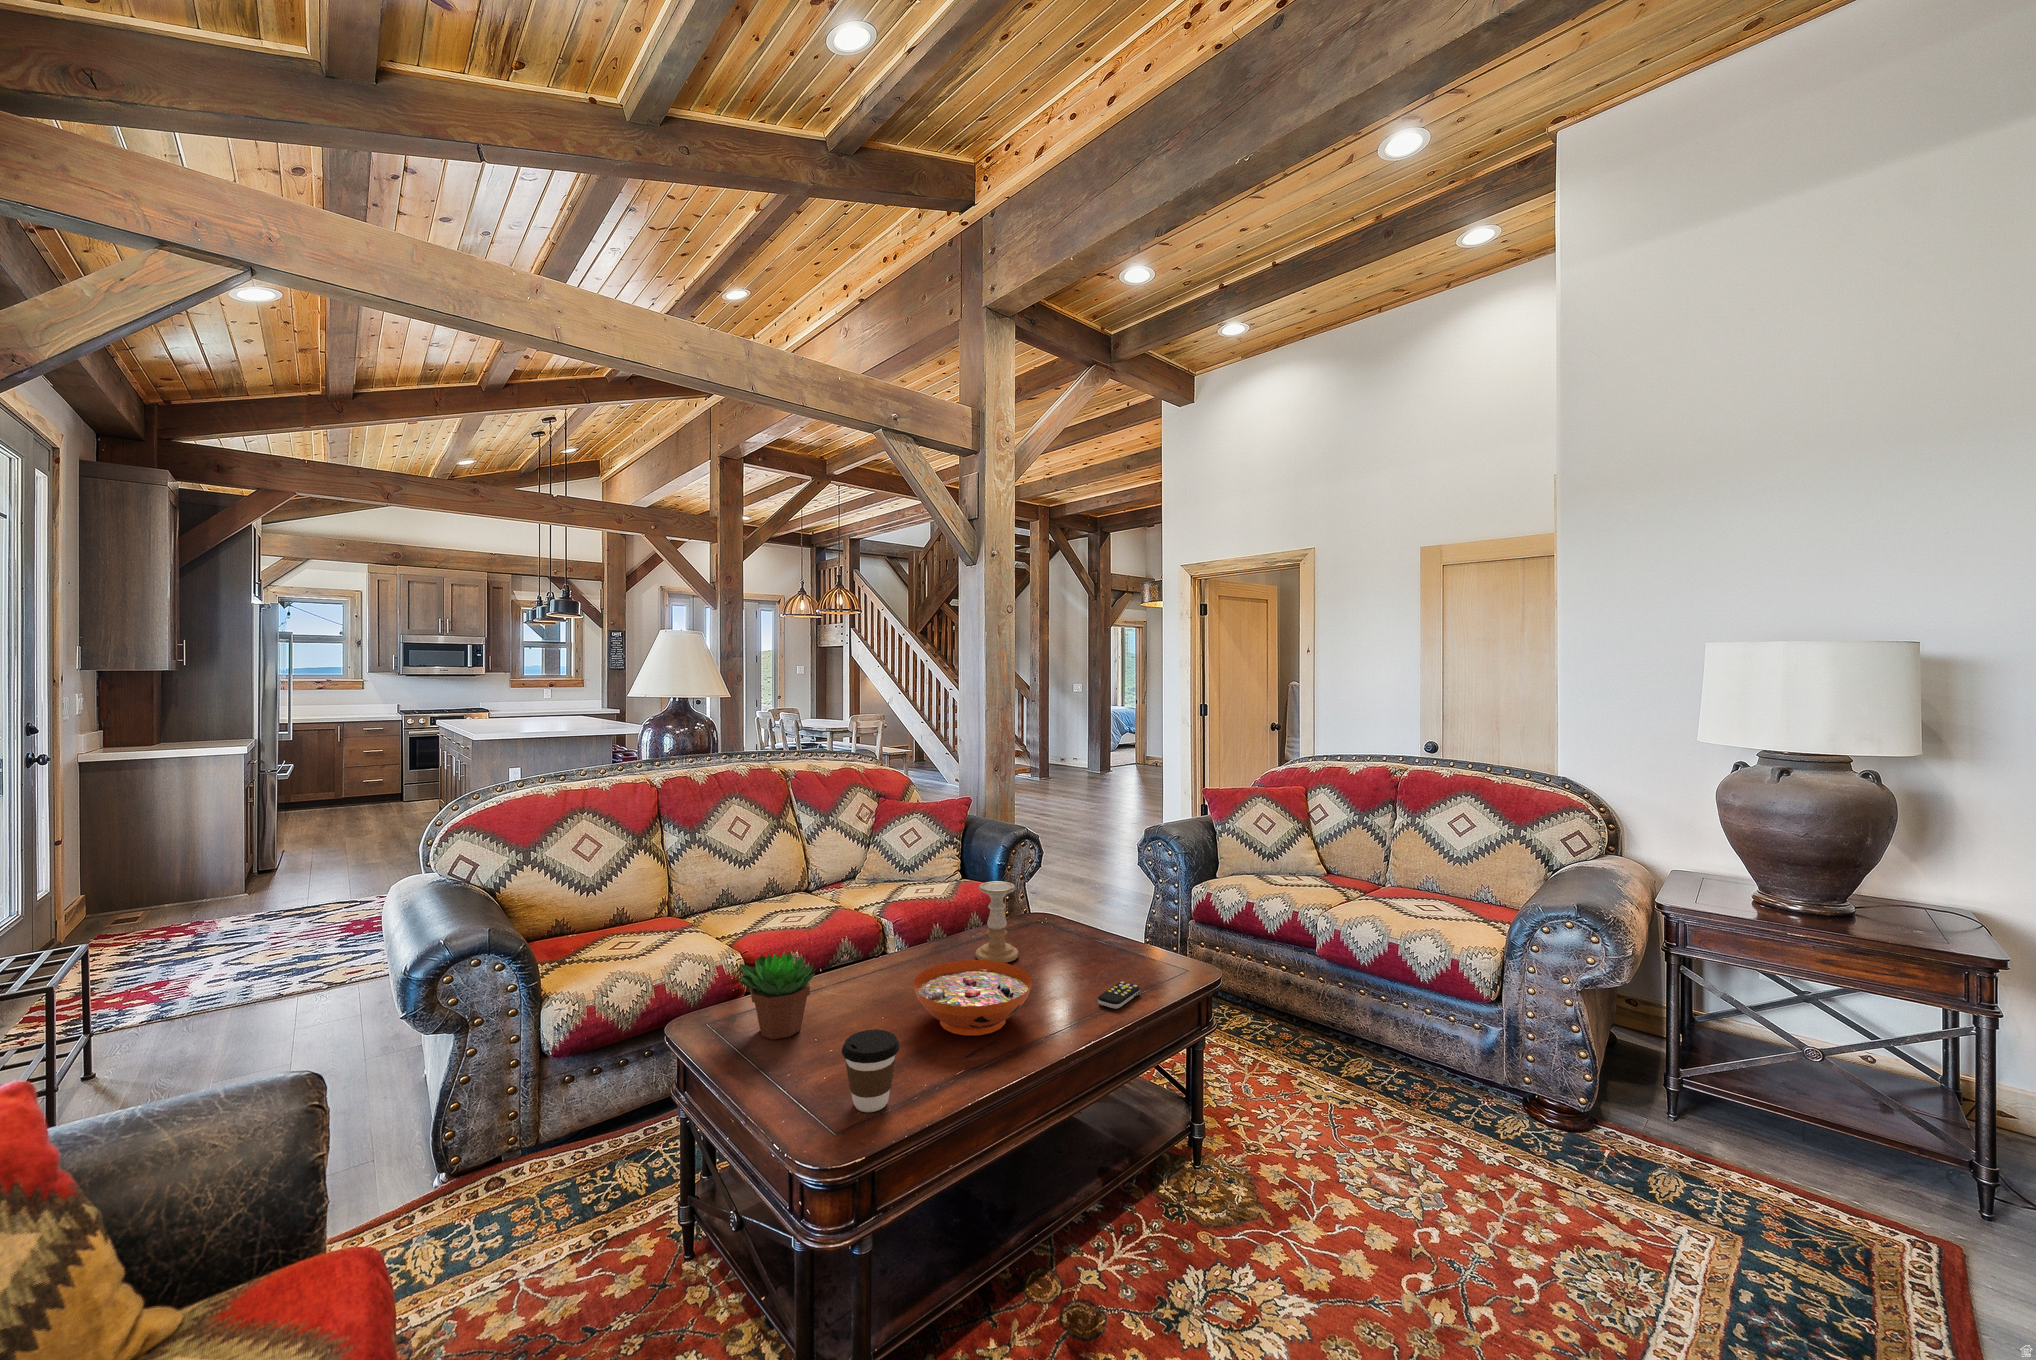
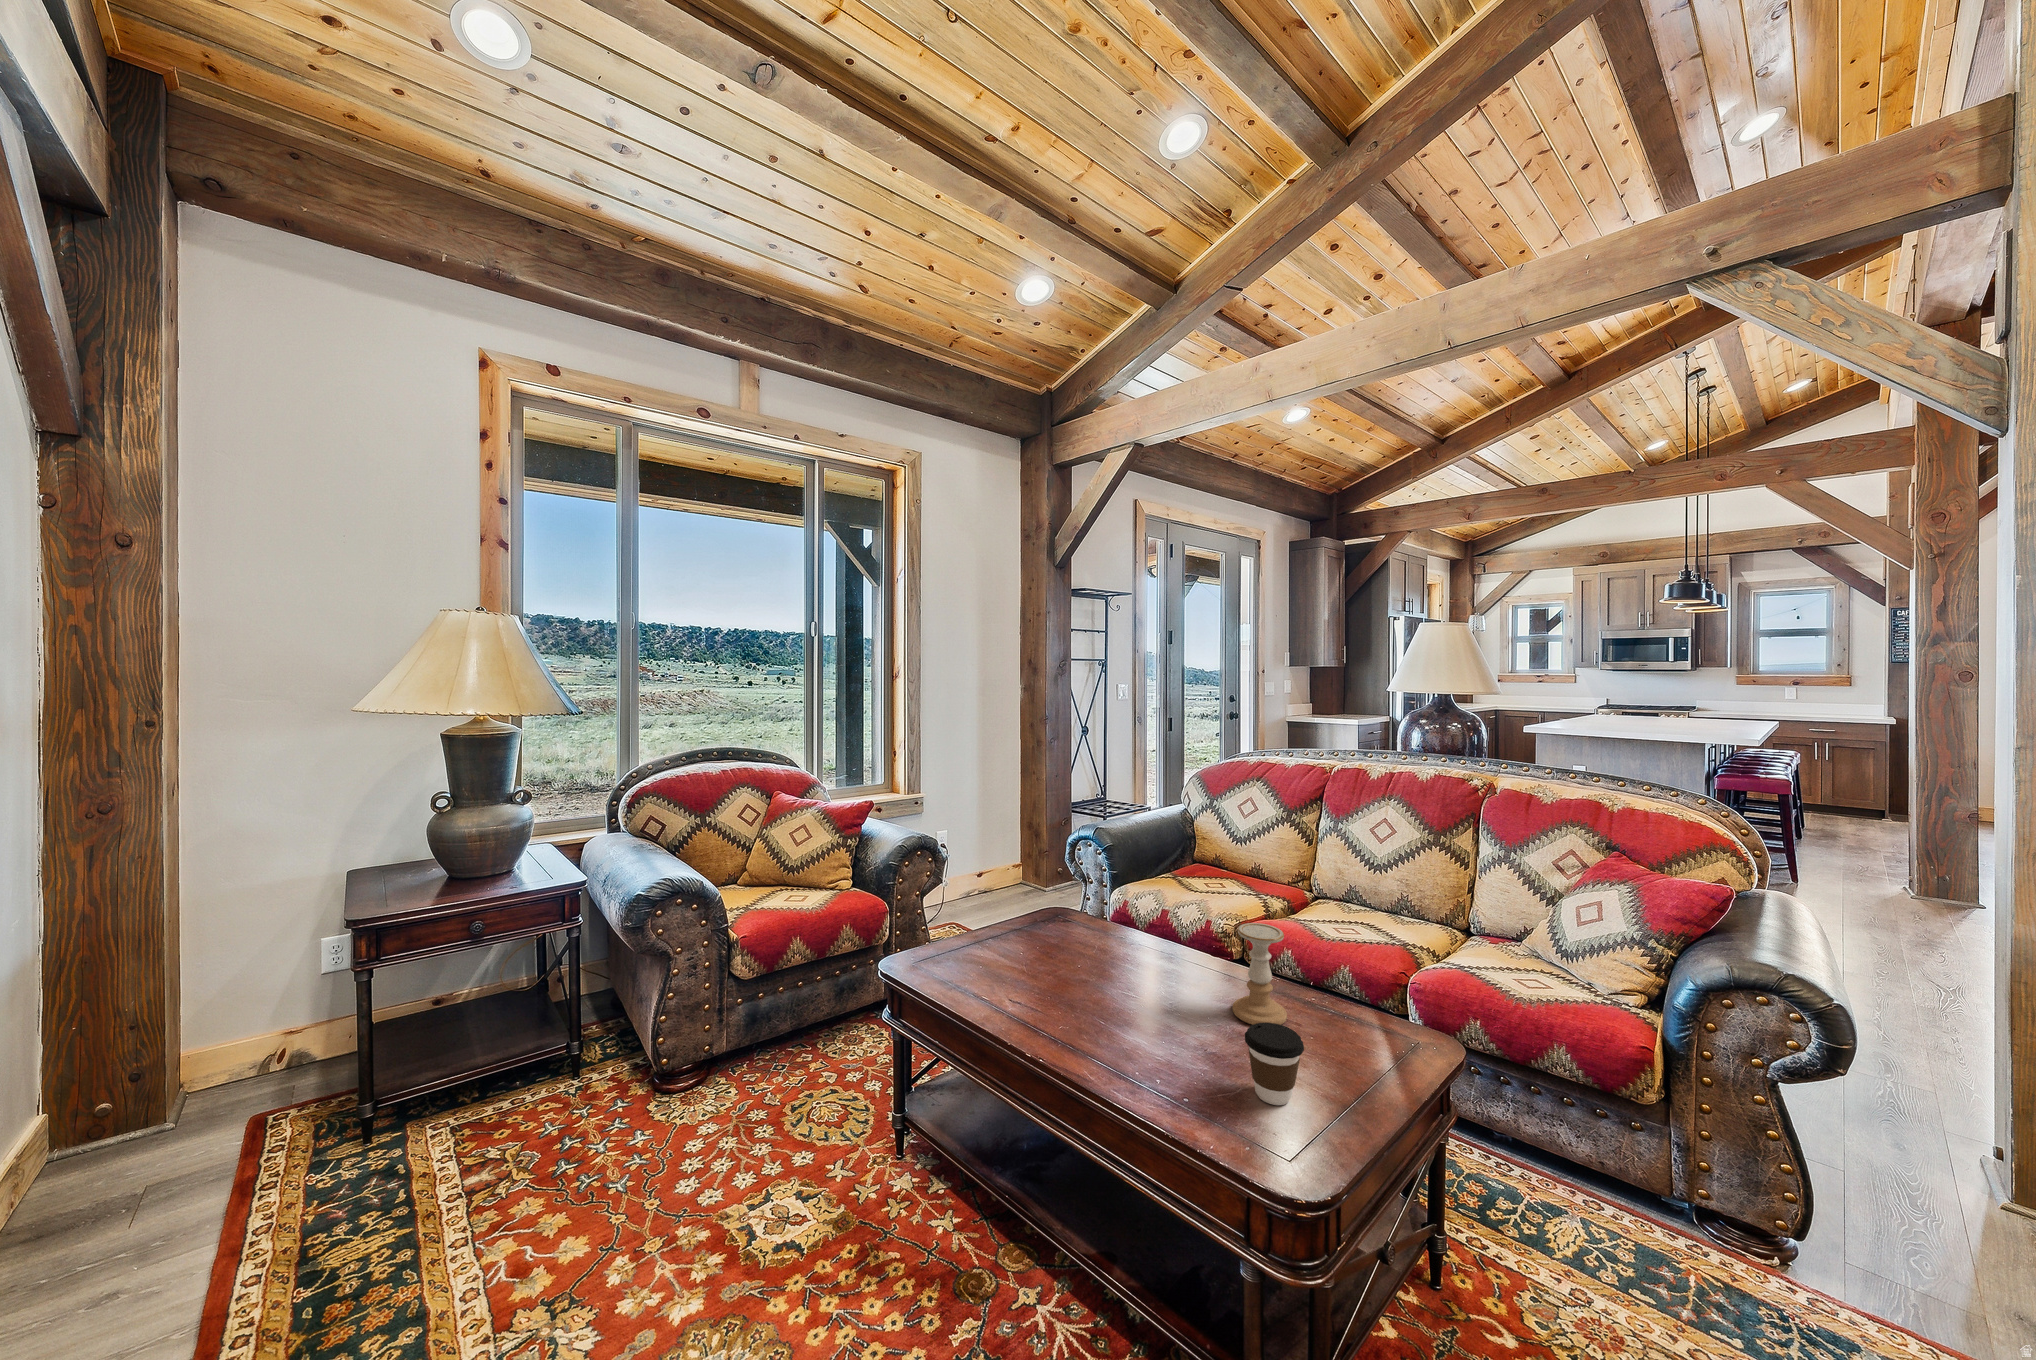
succulent plant: present [739,952,815,1039] -> none [1025,876,1085,941]
decorative bowl: present [913,960,1032,1035] -> none [1031,946,1146,1022]
remote control: present [1098,982,1140,1009] -> none [1139,1072,1208,1114]
coffee cup: present [842,1029,899,1112] -> present [1245,1022,1304,1105]

